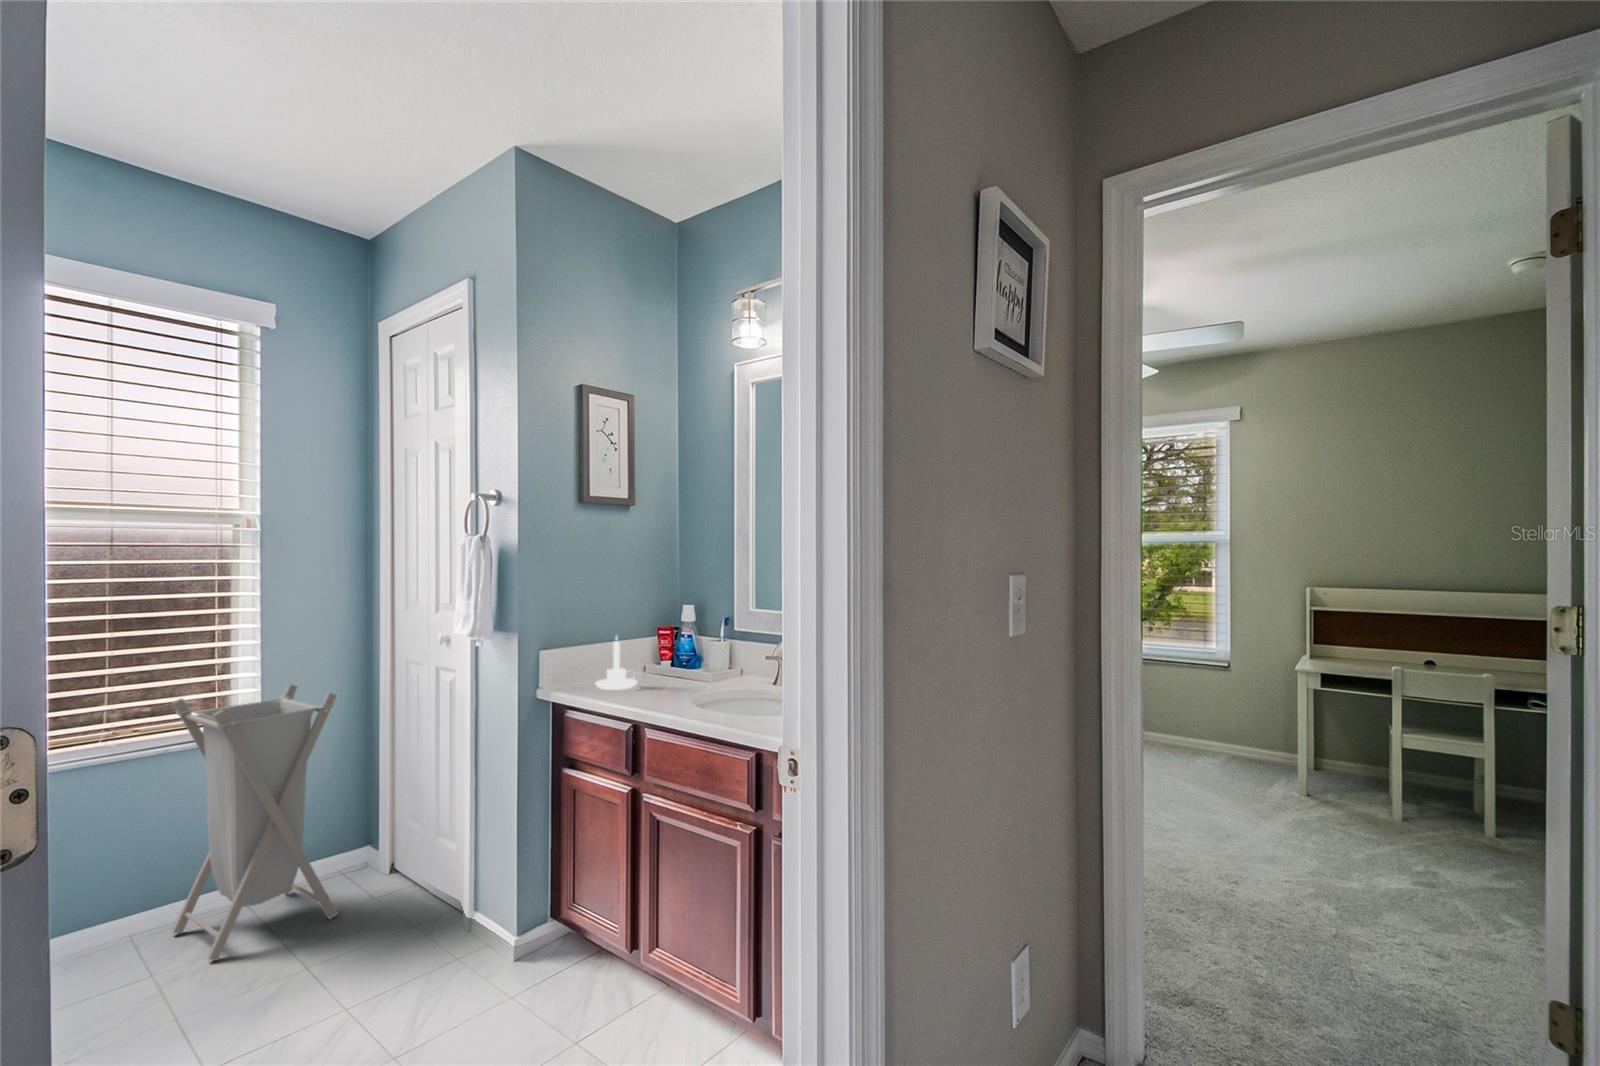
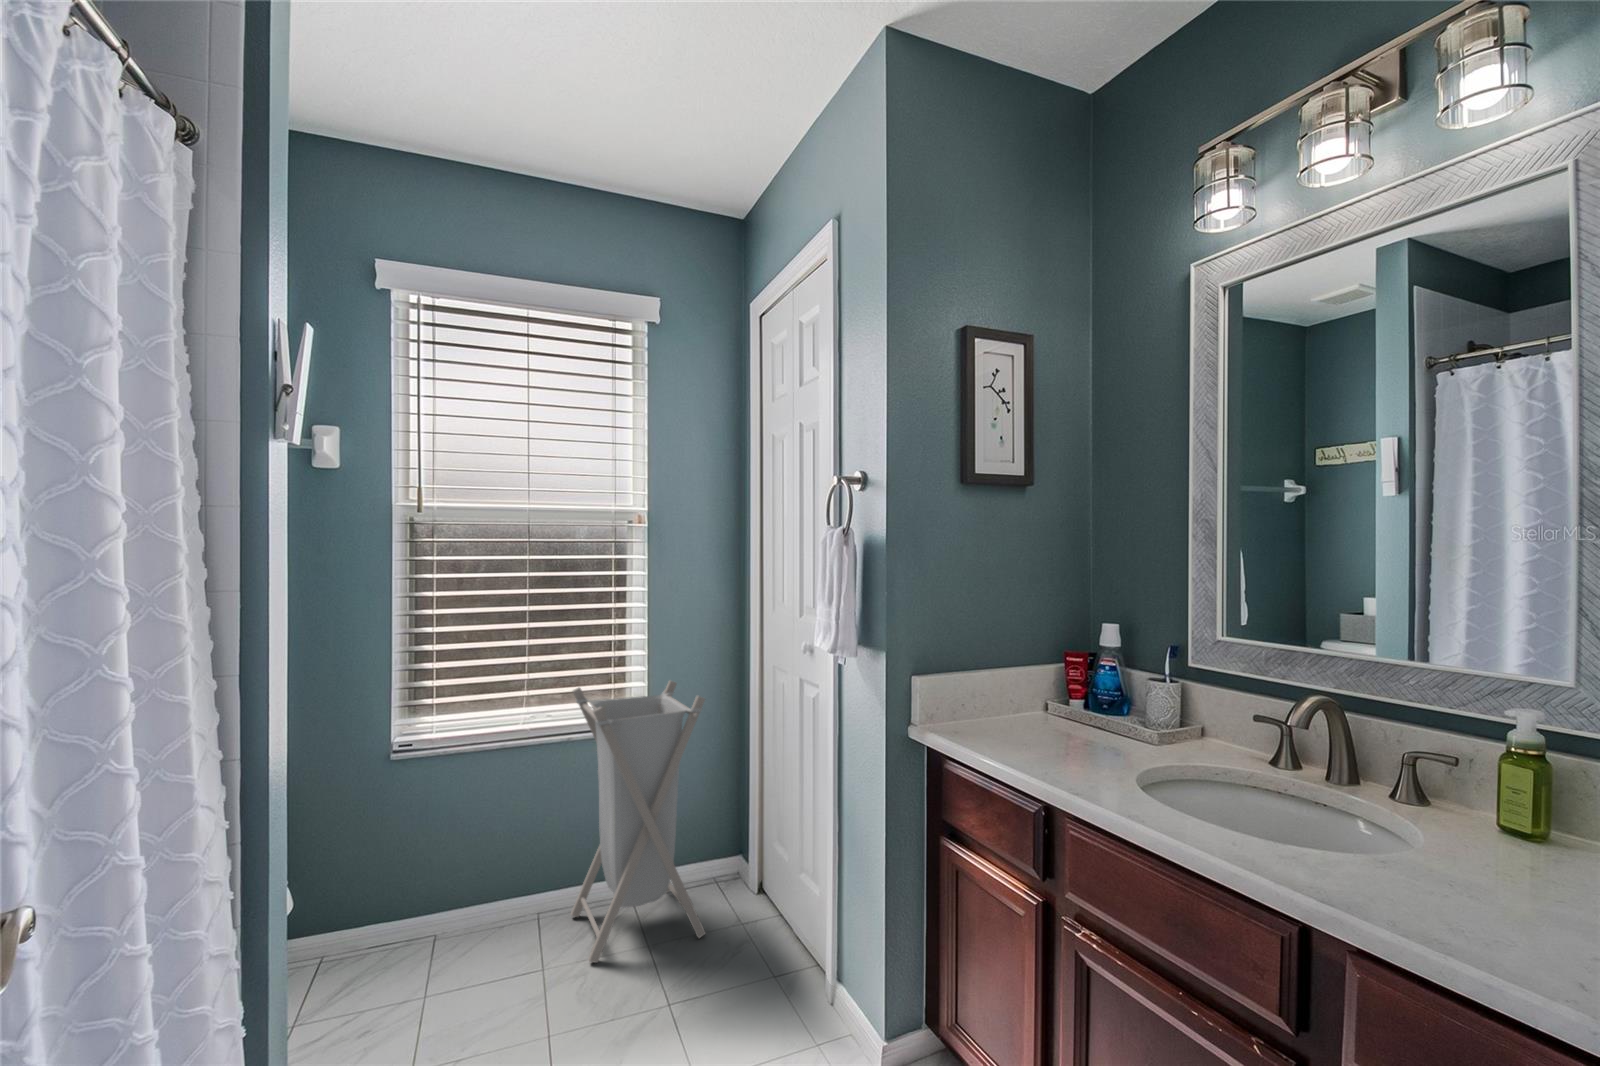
candle holder: present [595,637,637,690] -> none [984,661,1043,741]

